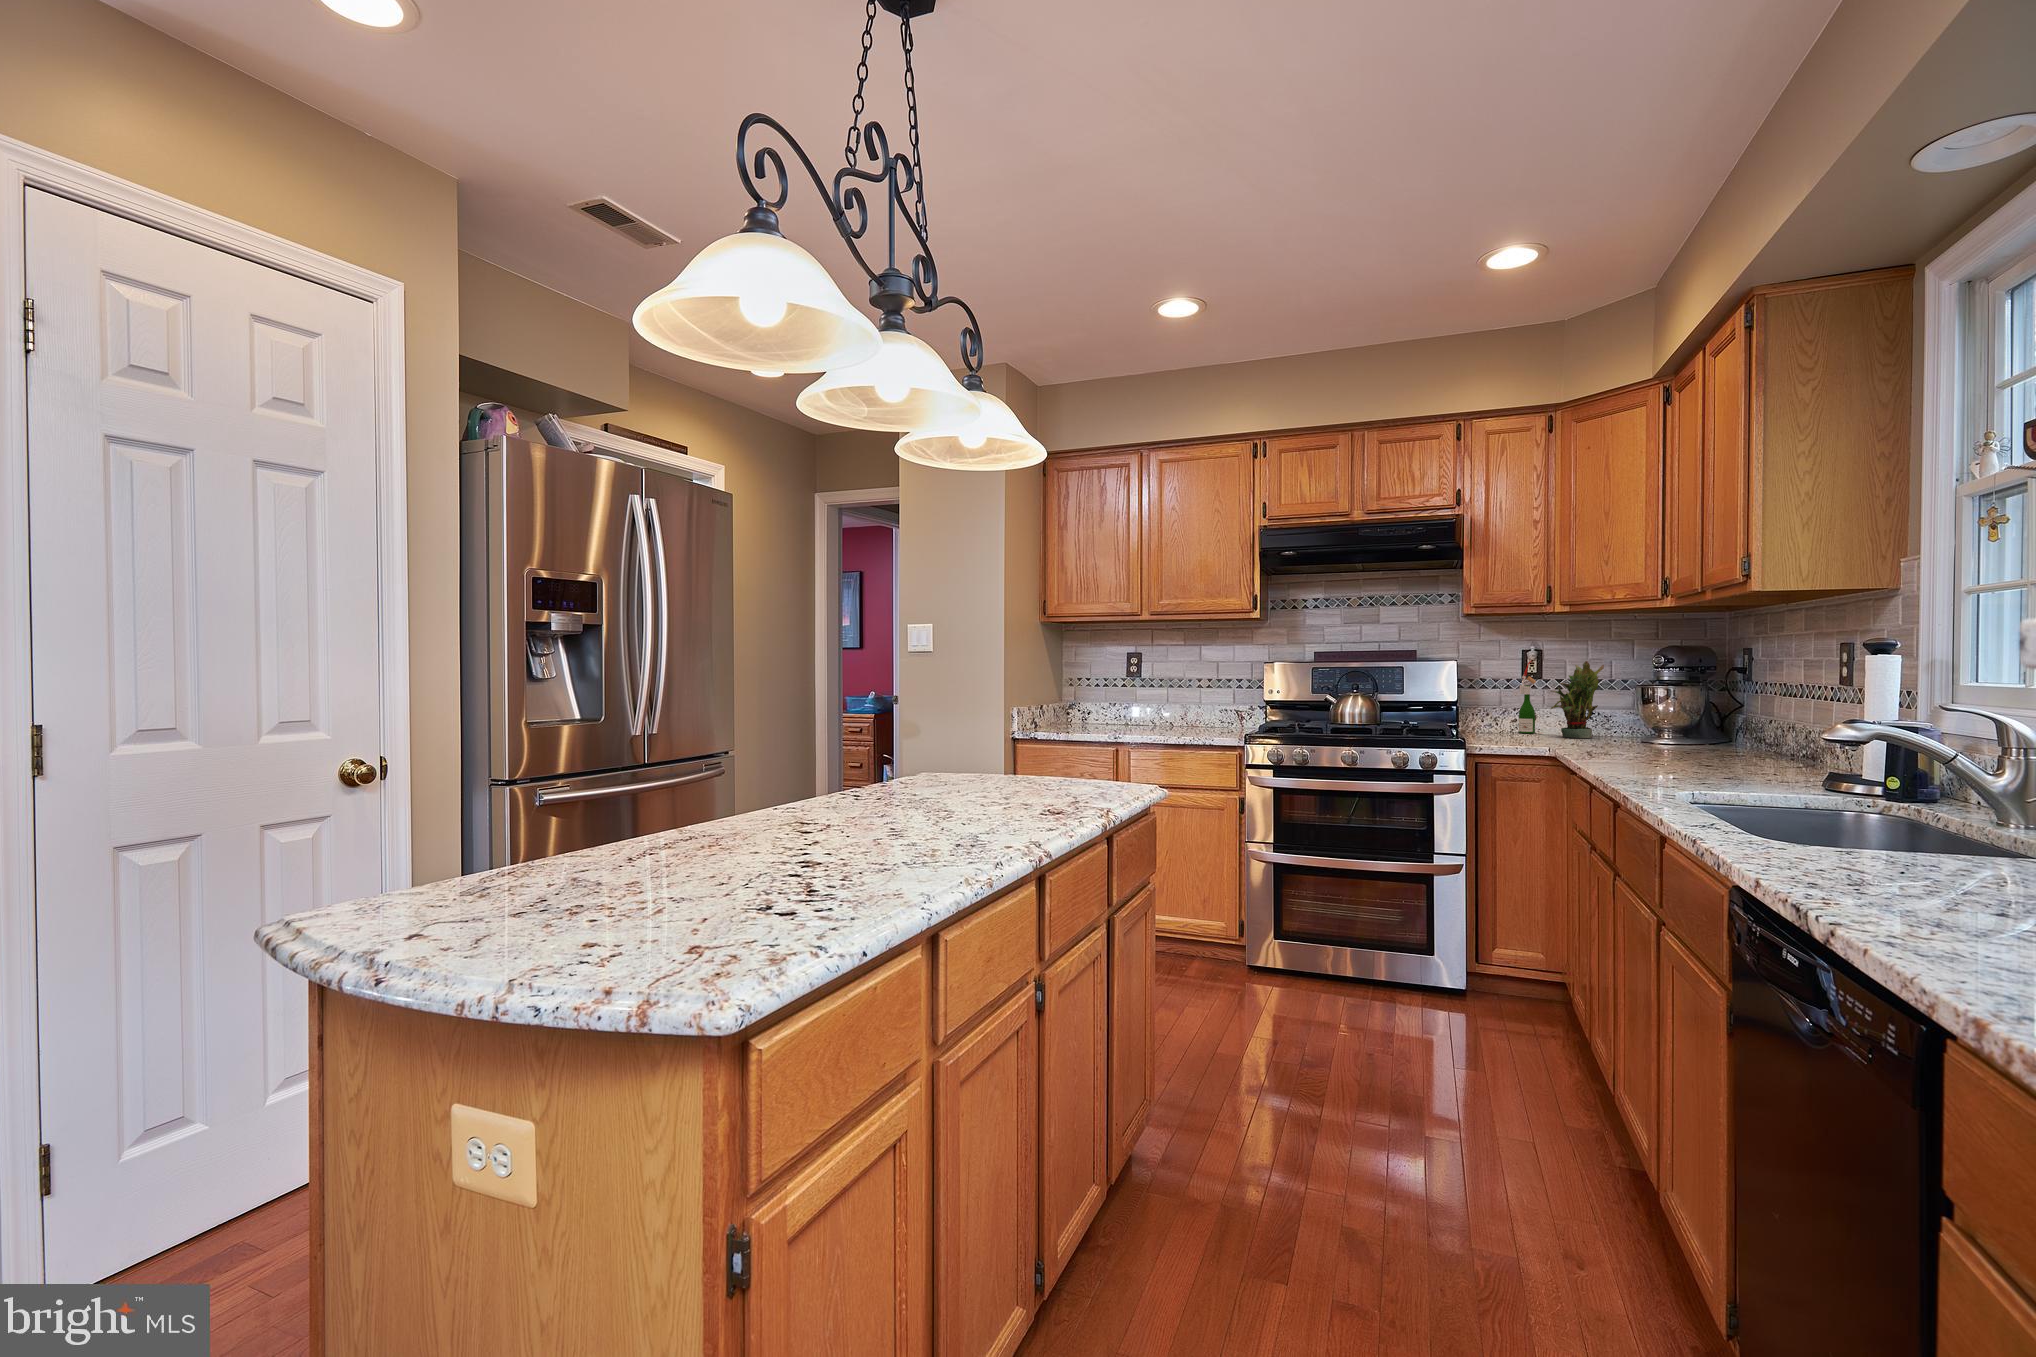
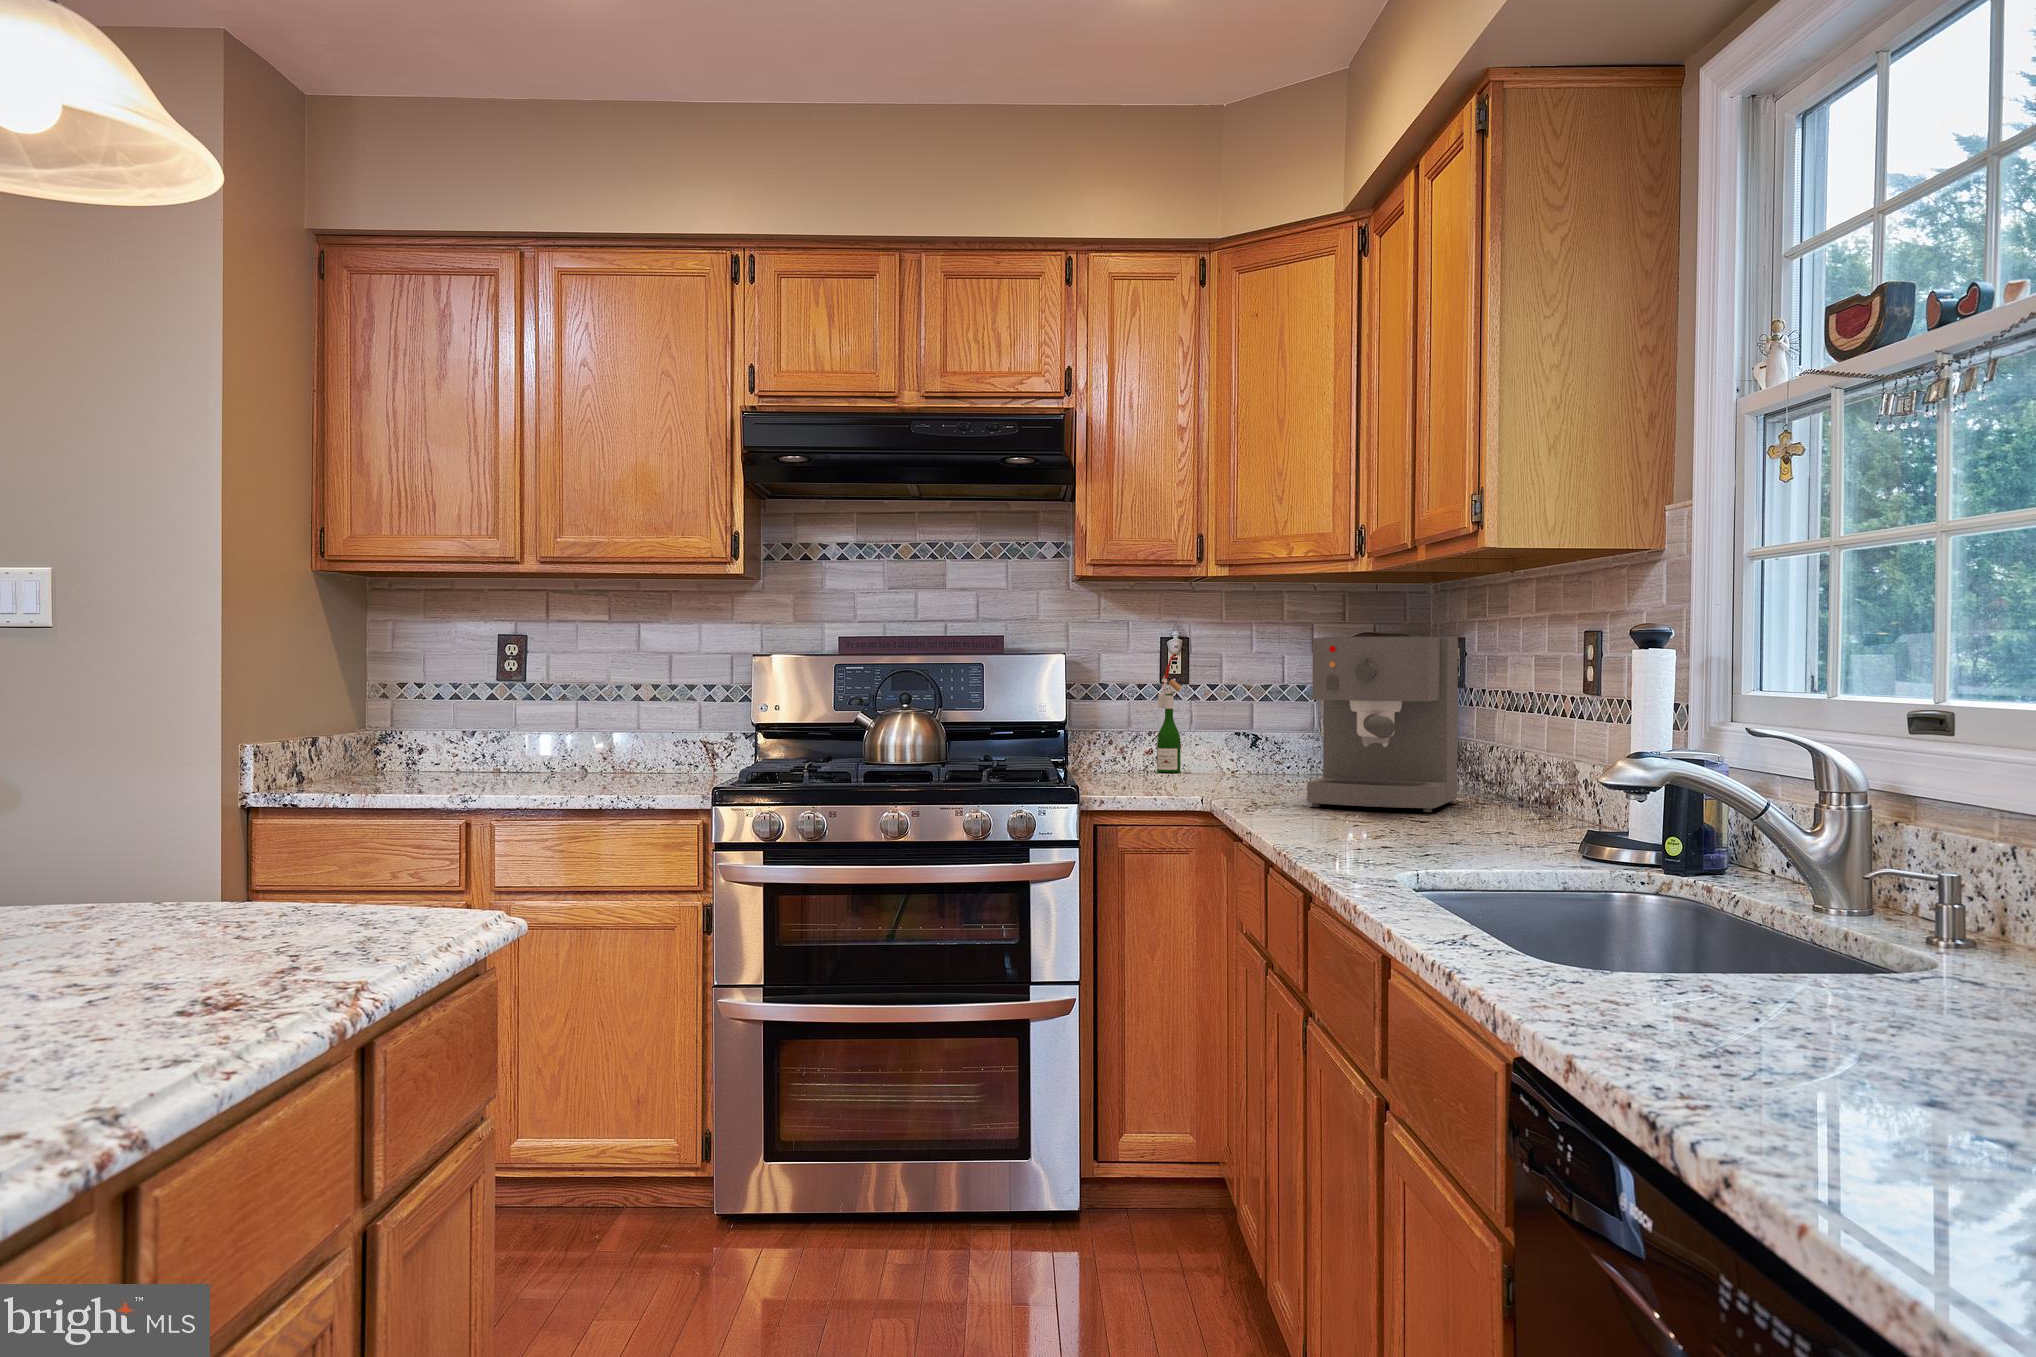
coffee maker: none [1622,648,1739,761] -> present [1307,636,1458,812]
potted plant: present [1551,661,1604,738] -> none [1200,654,1277,779]

